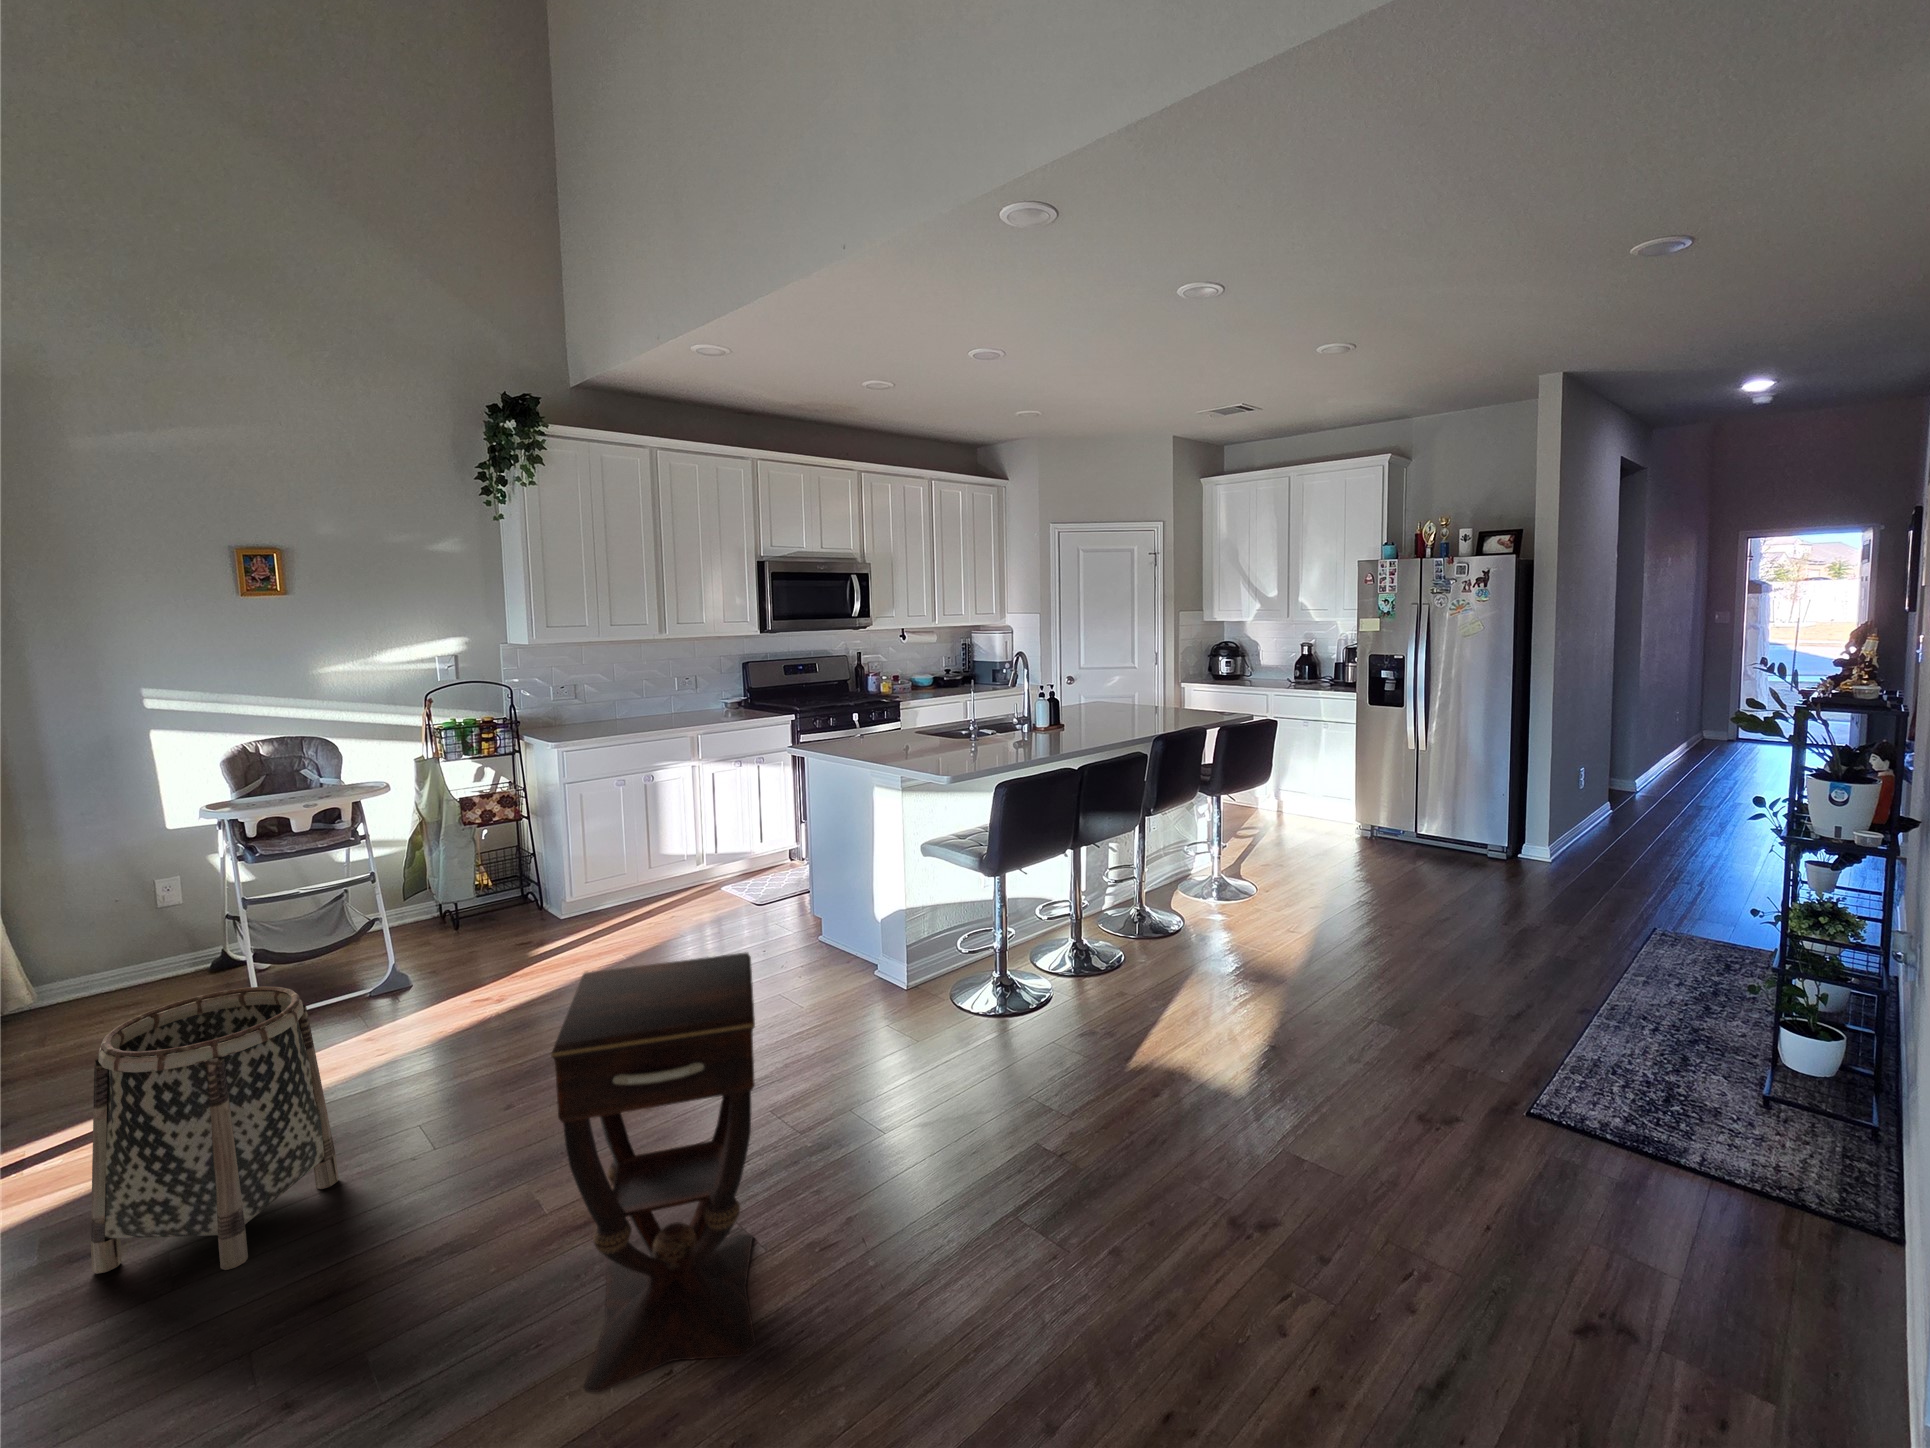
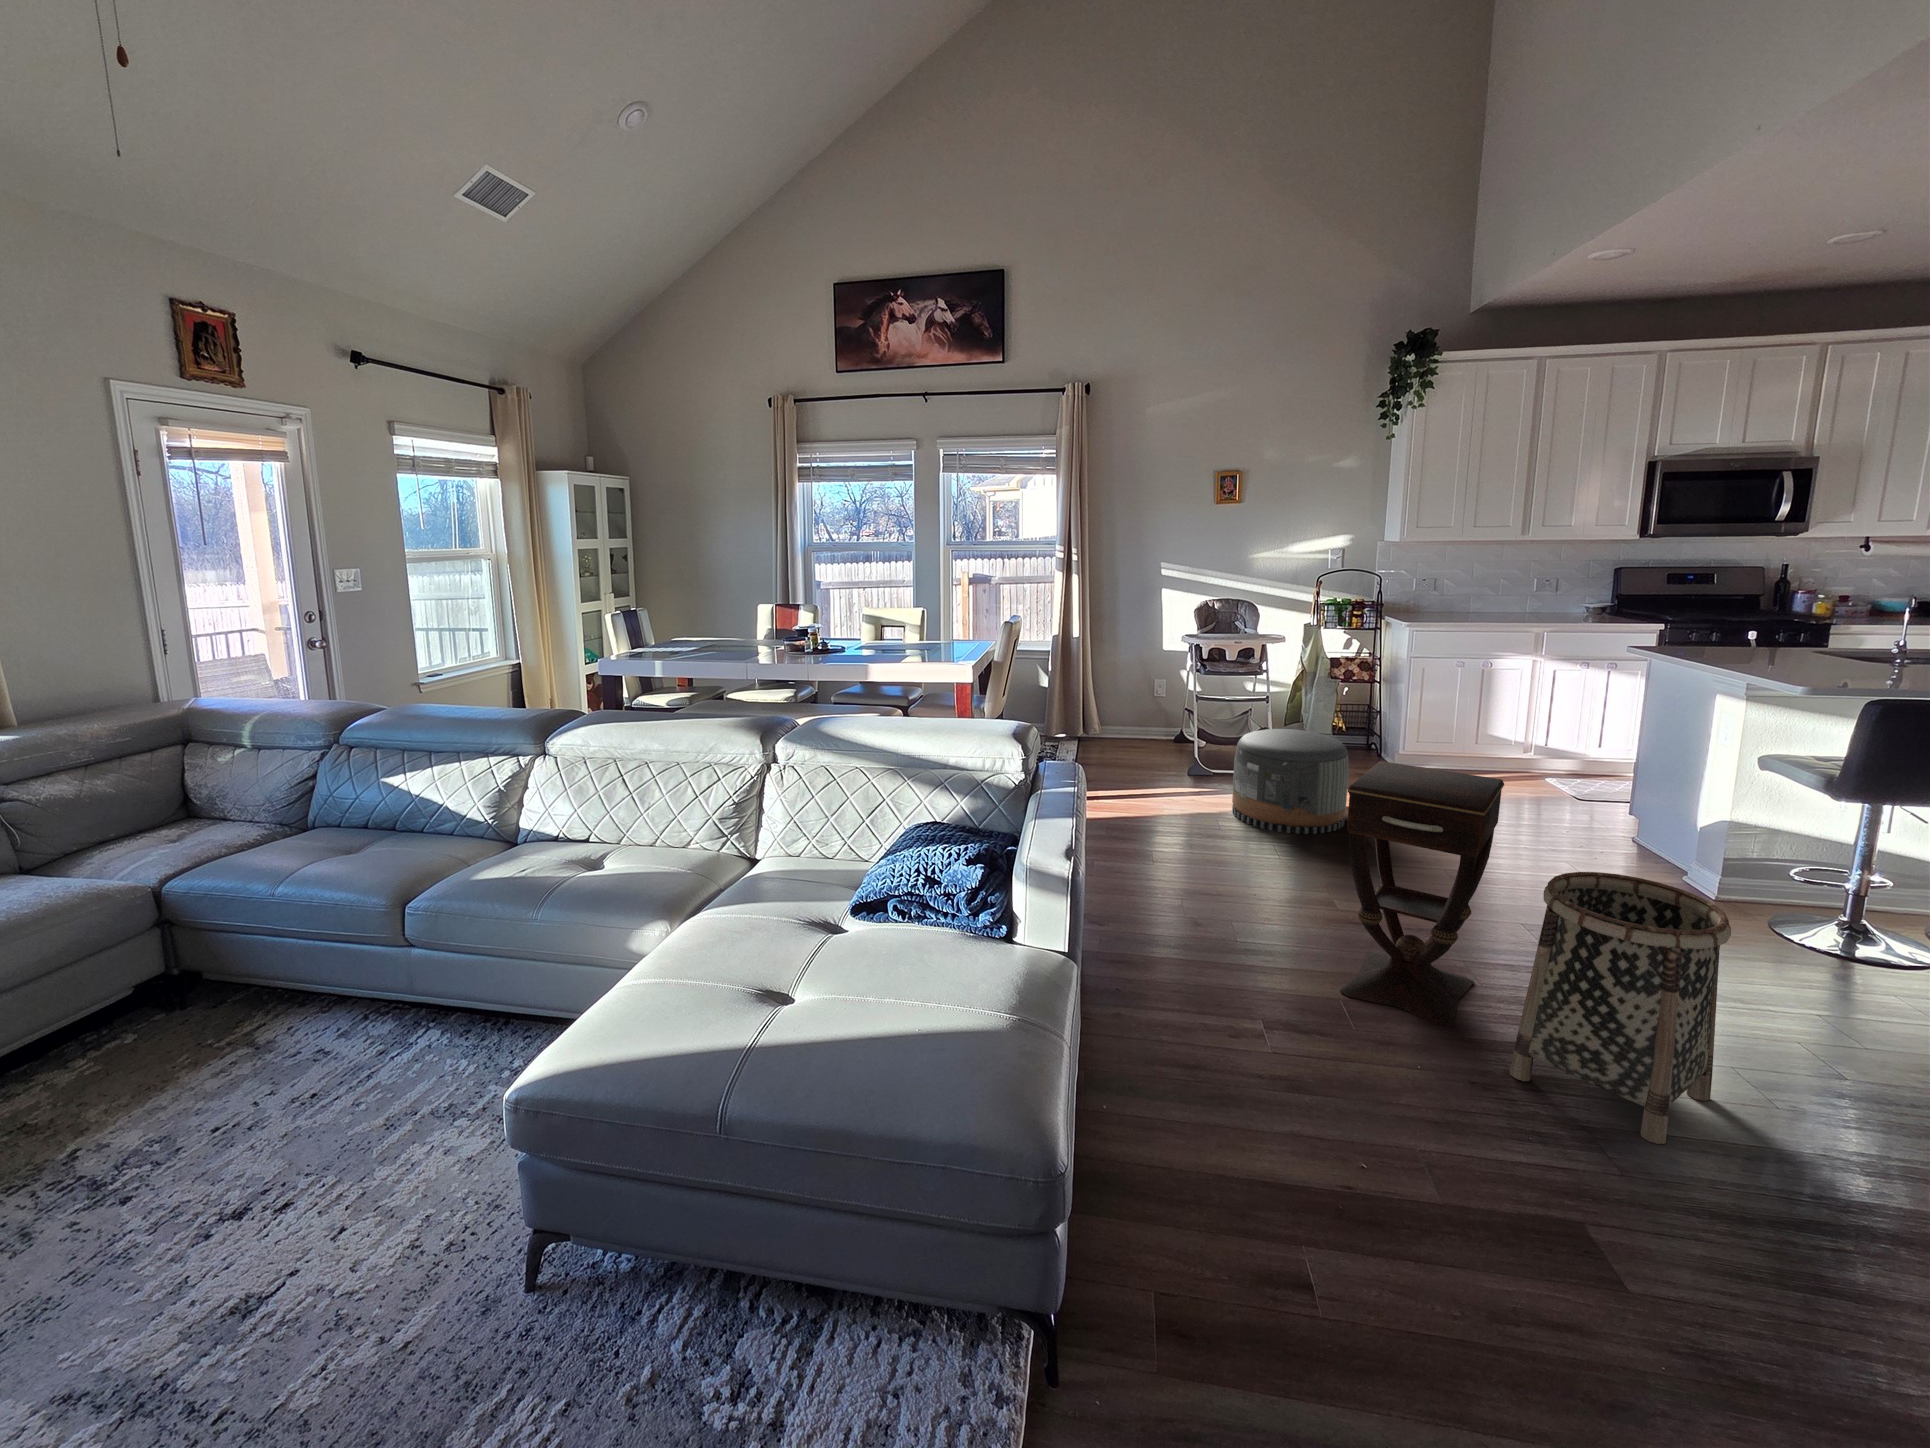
pouf: none [327,916,520,1095] -> present [1232,729,1349,834]
basket: present [91,987,339,1274] -> present [1510,872,1731,1144]

